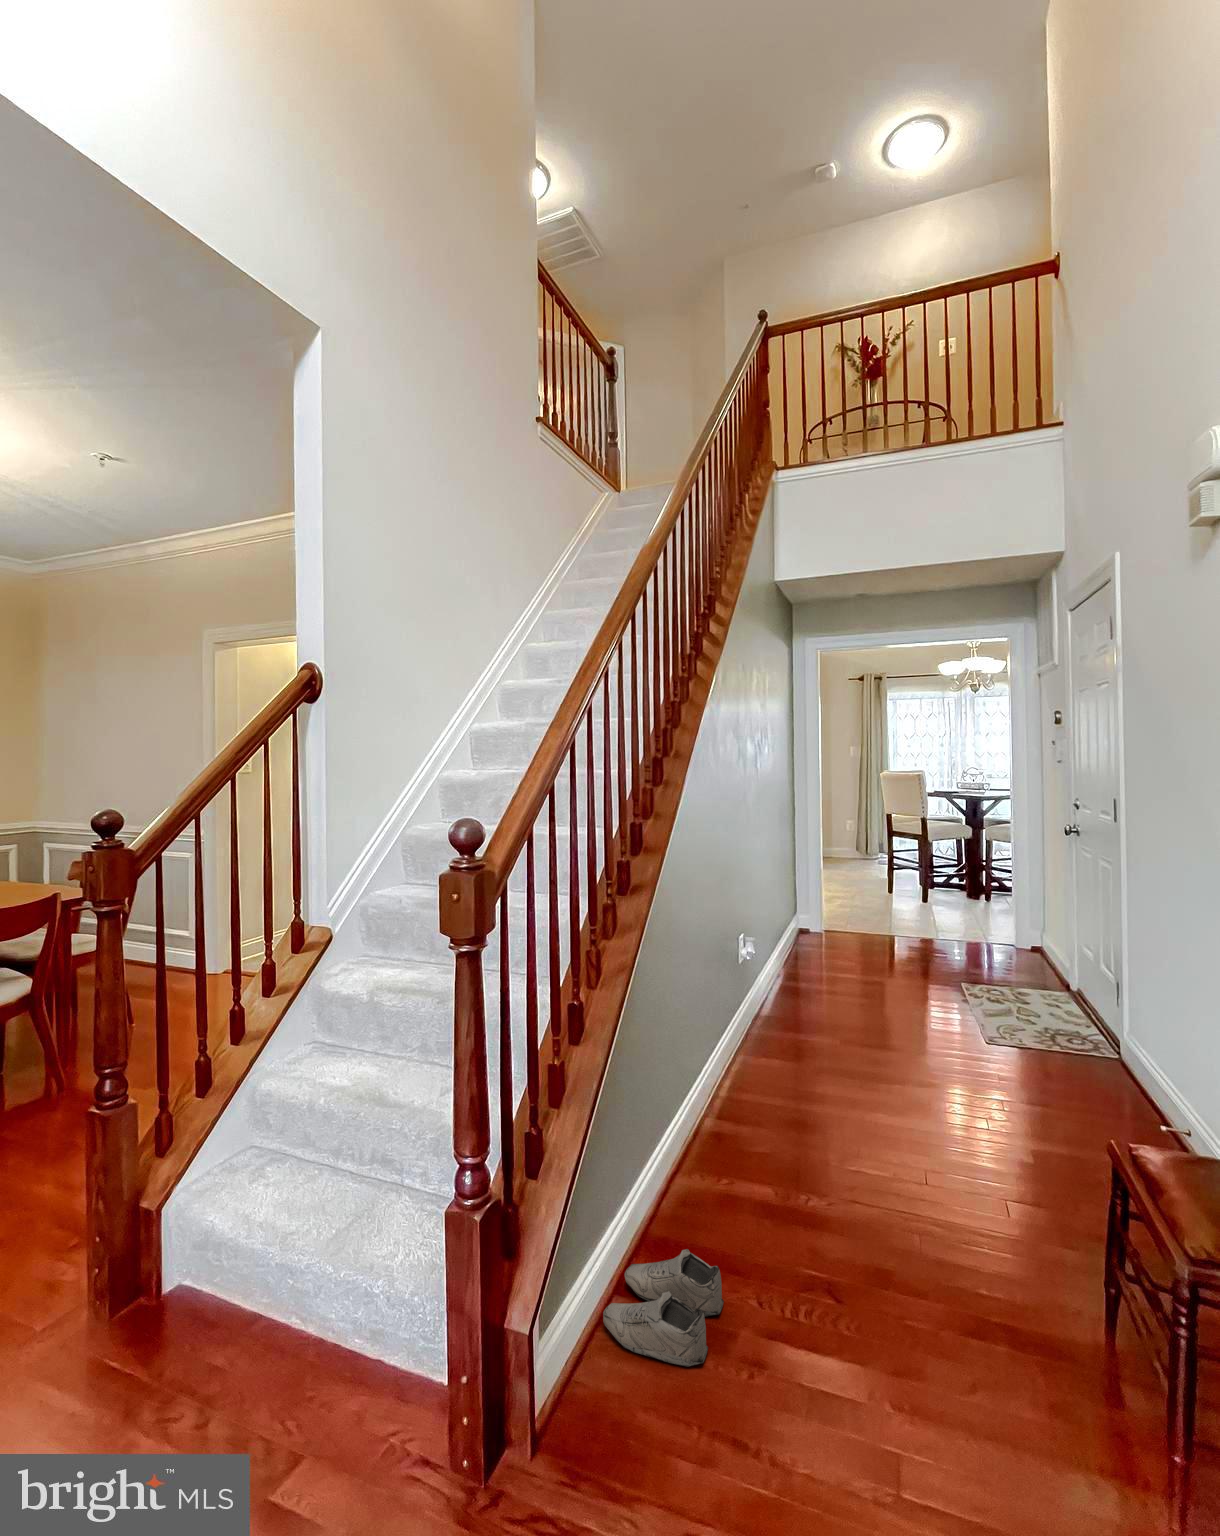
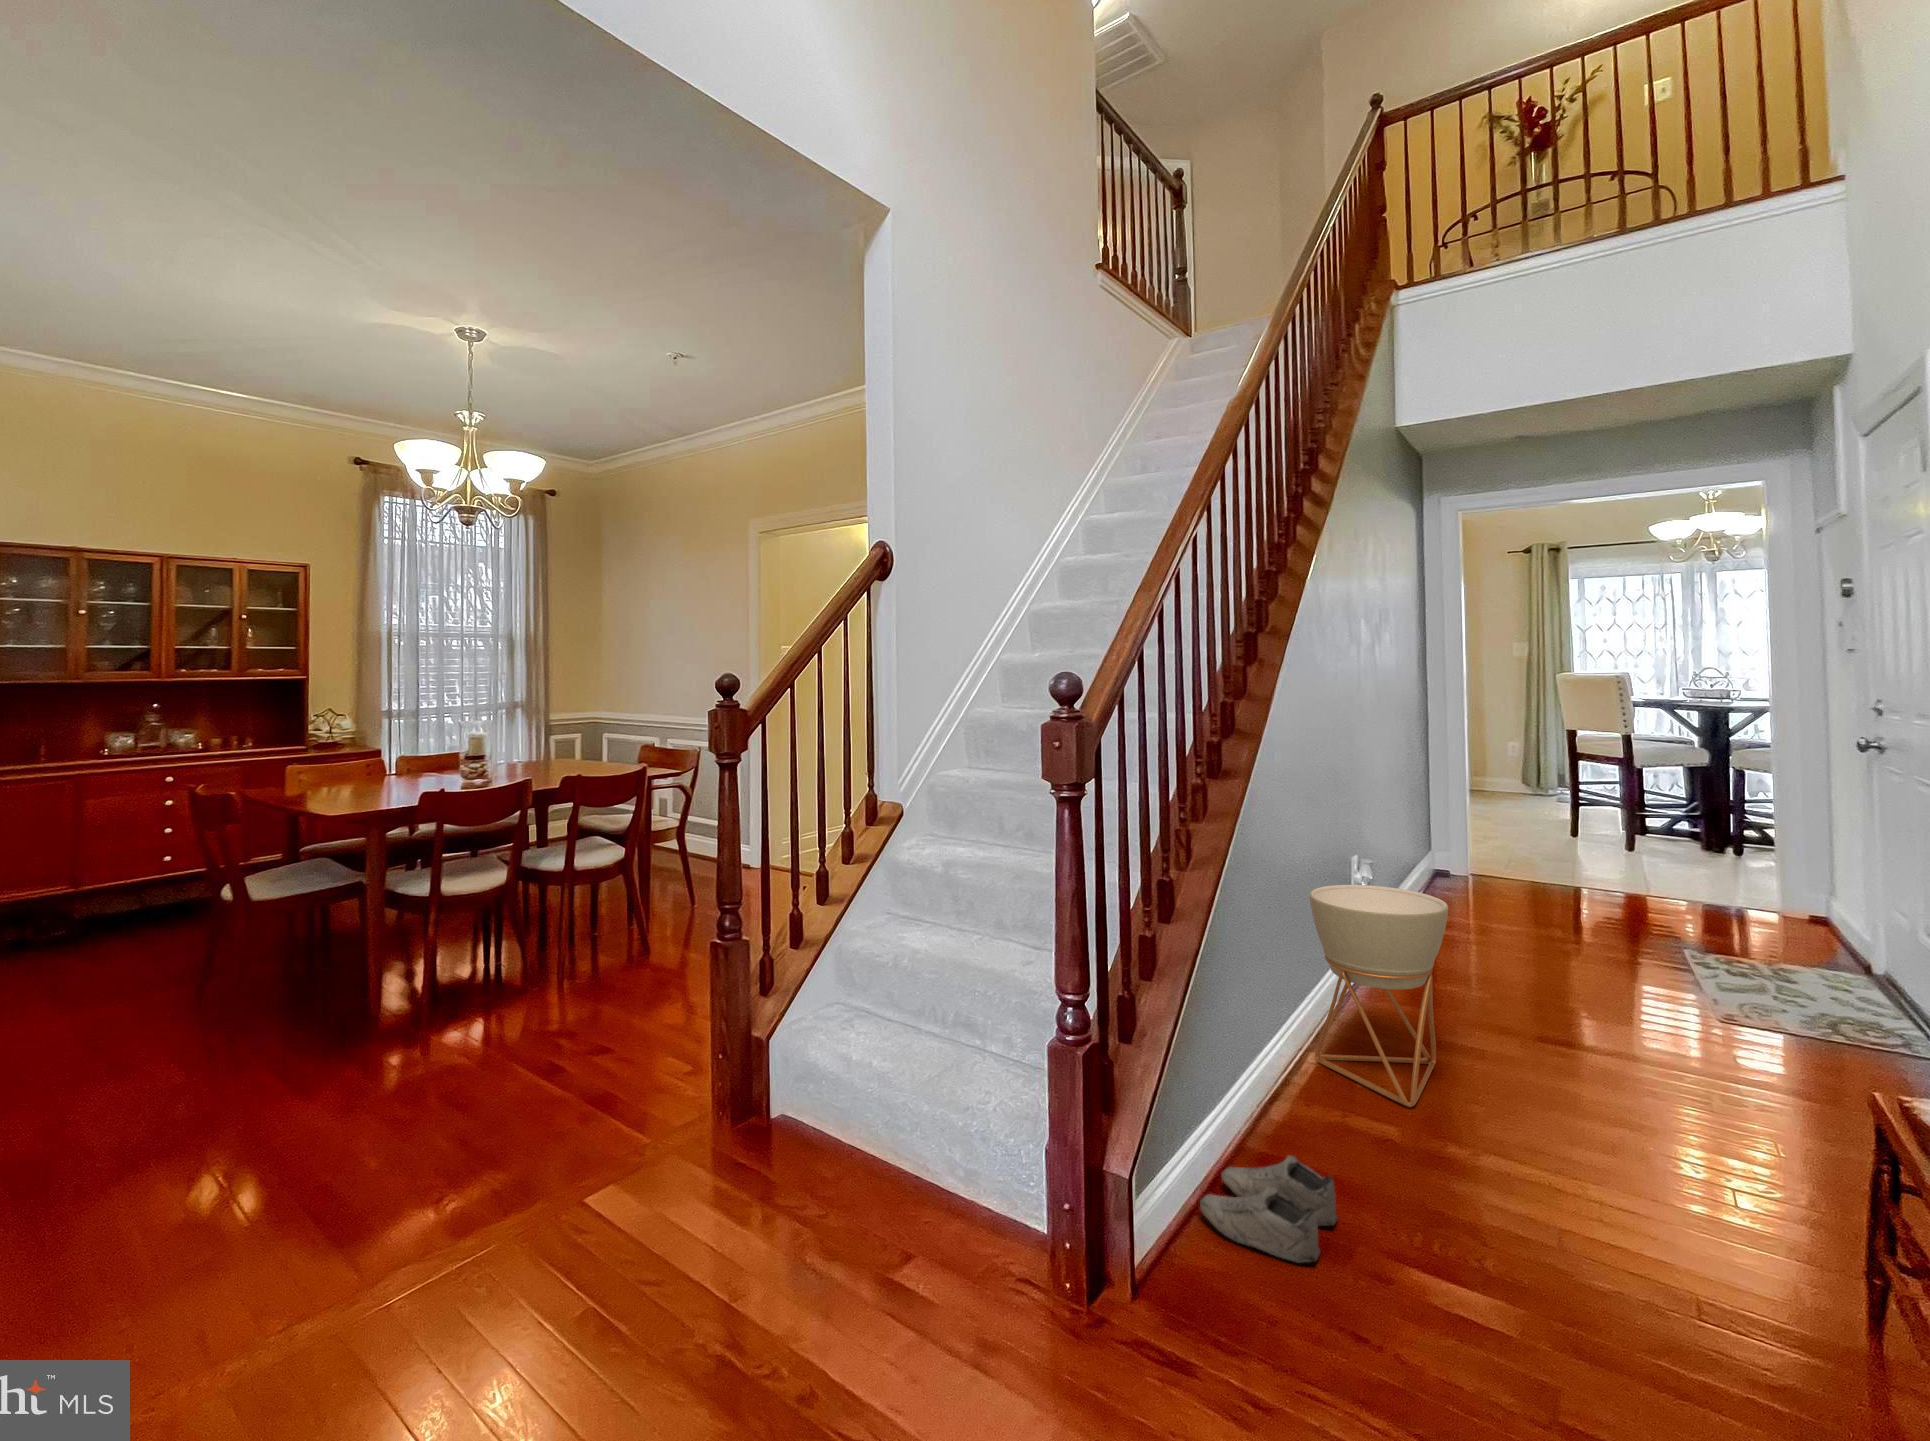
planter: none [705,969,811,1164] -> present [1309,885,1448,1107]

